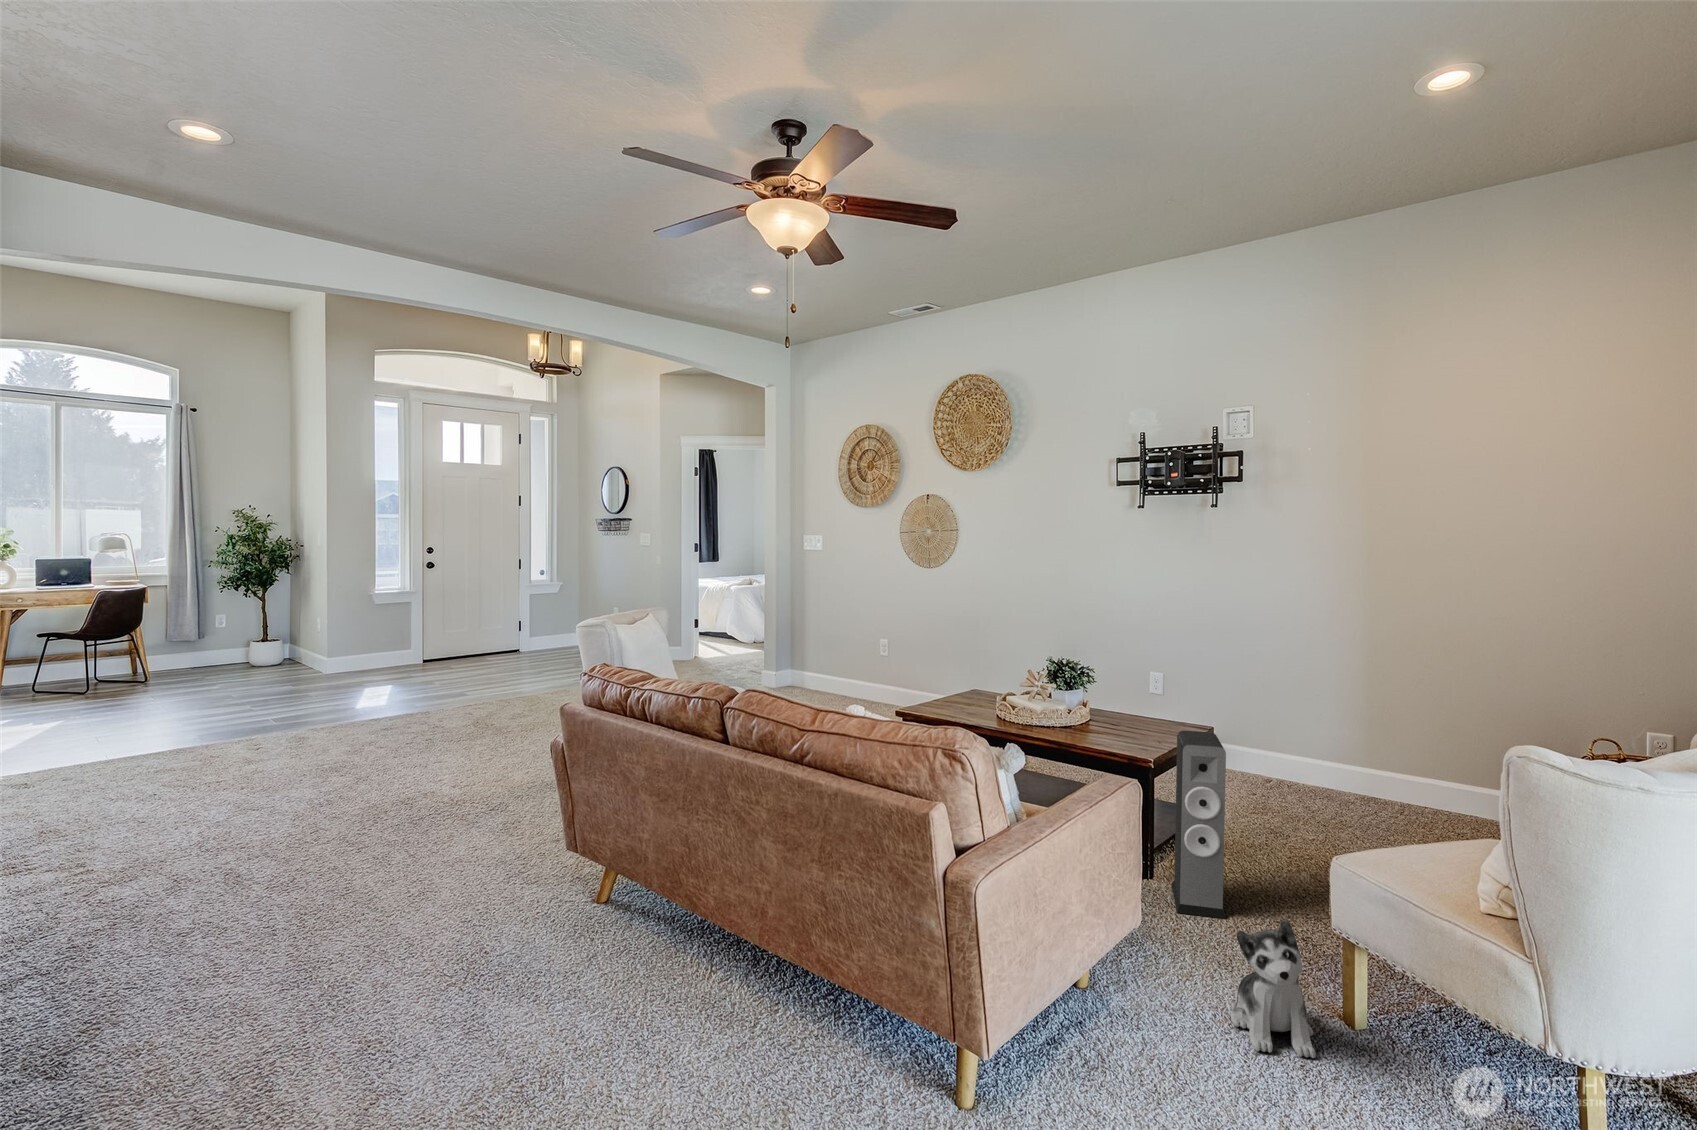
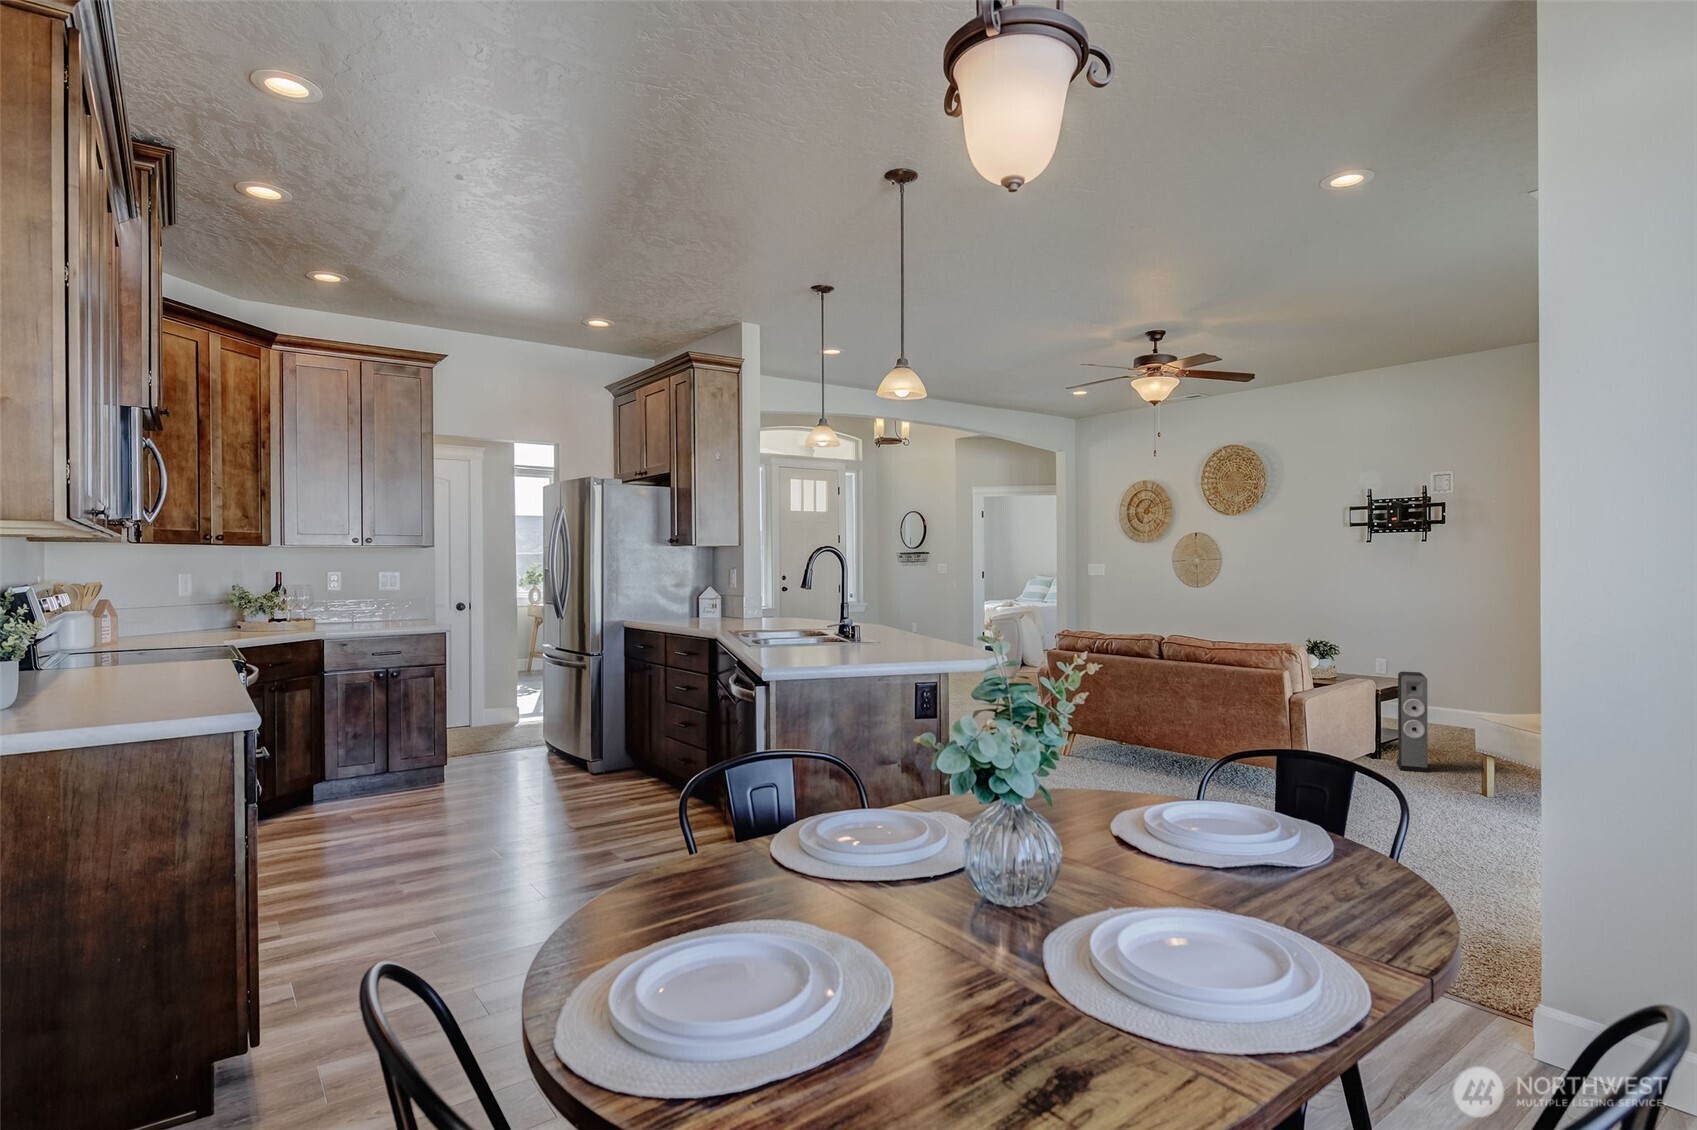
plush toy: present [1231,920,1316,1058] -> none [1428,741,1471,803]

